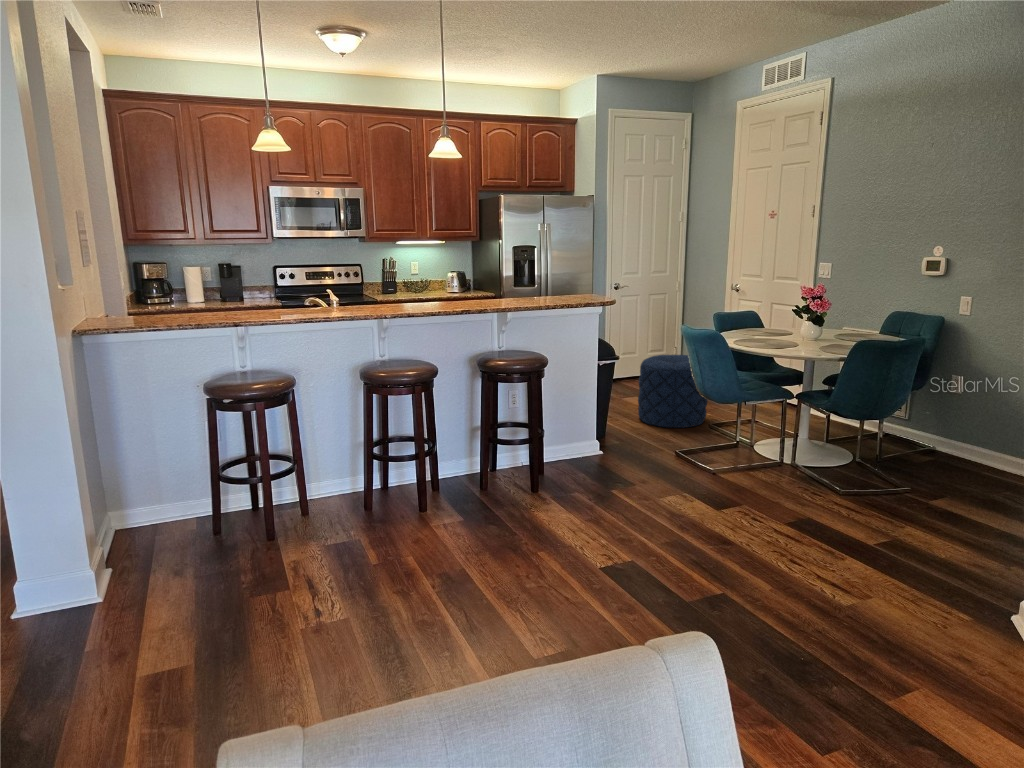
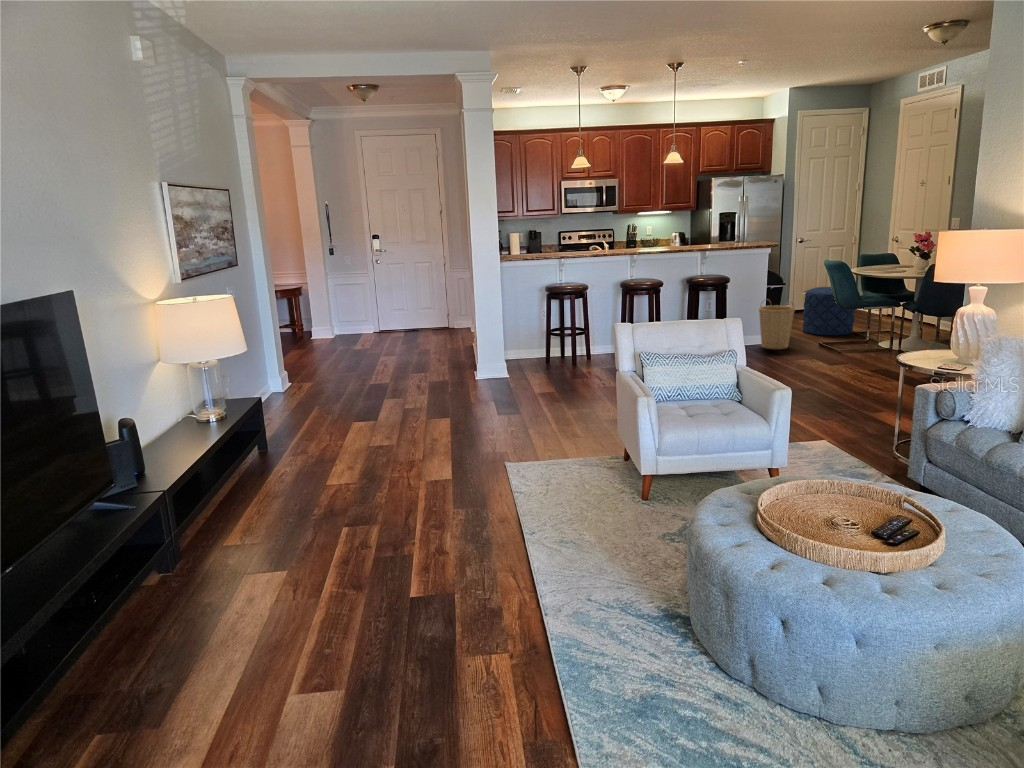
basket: none [588,384,642,465] -> present [759,299,795,349]

